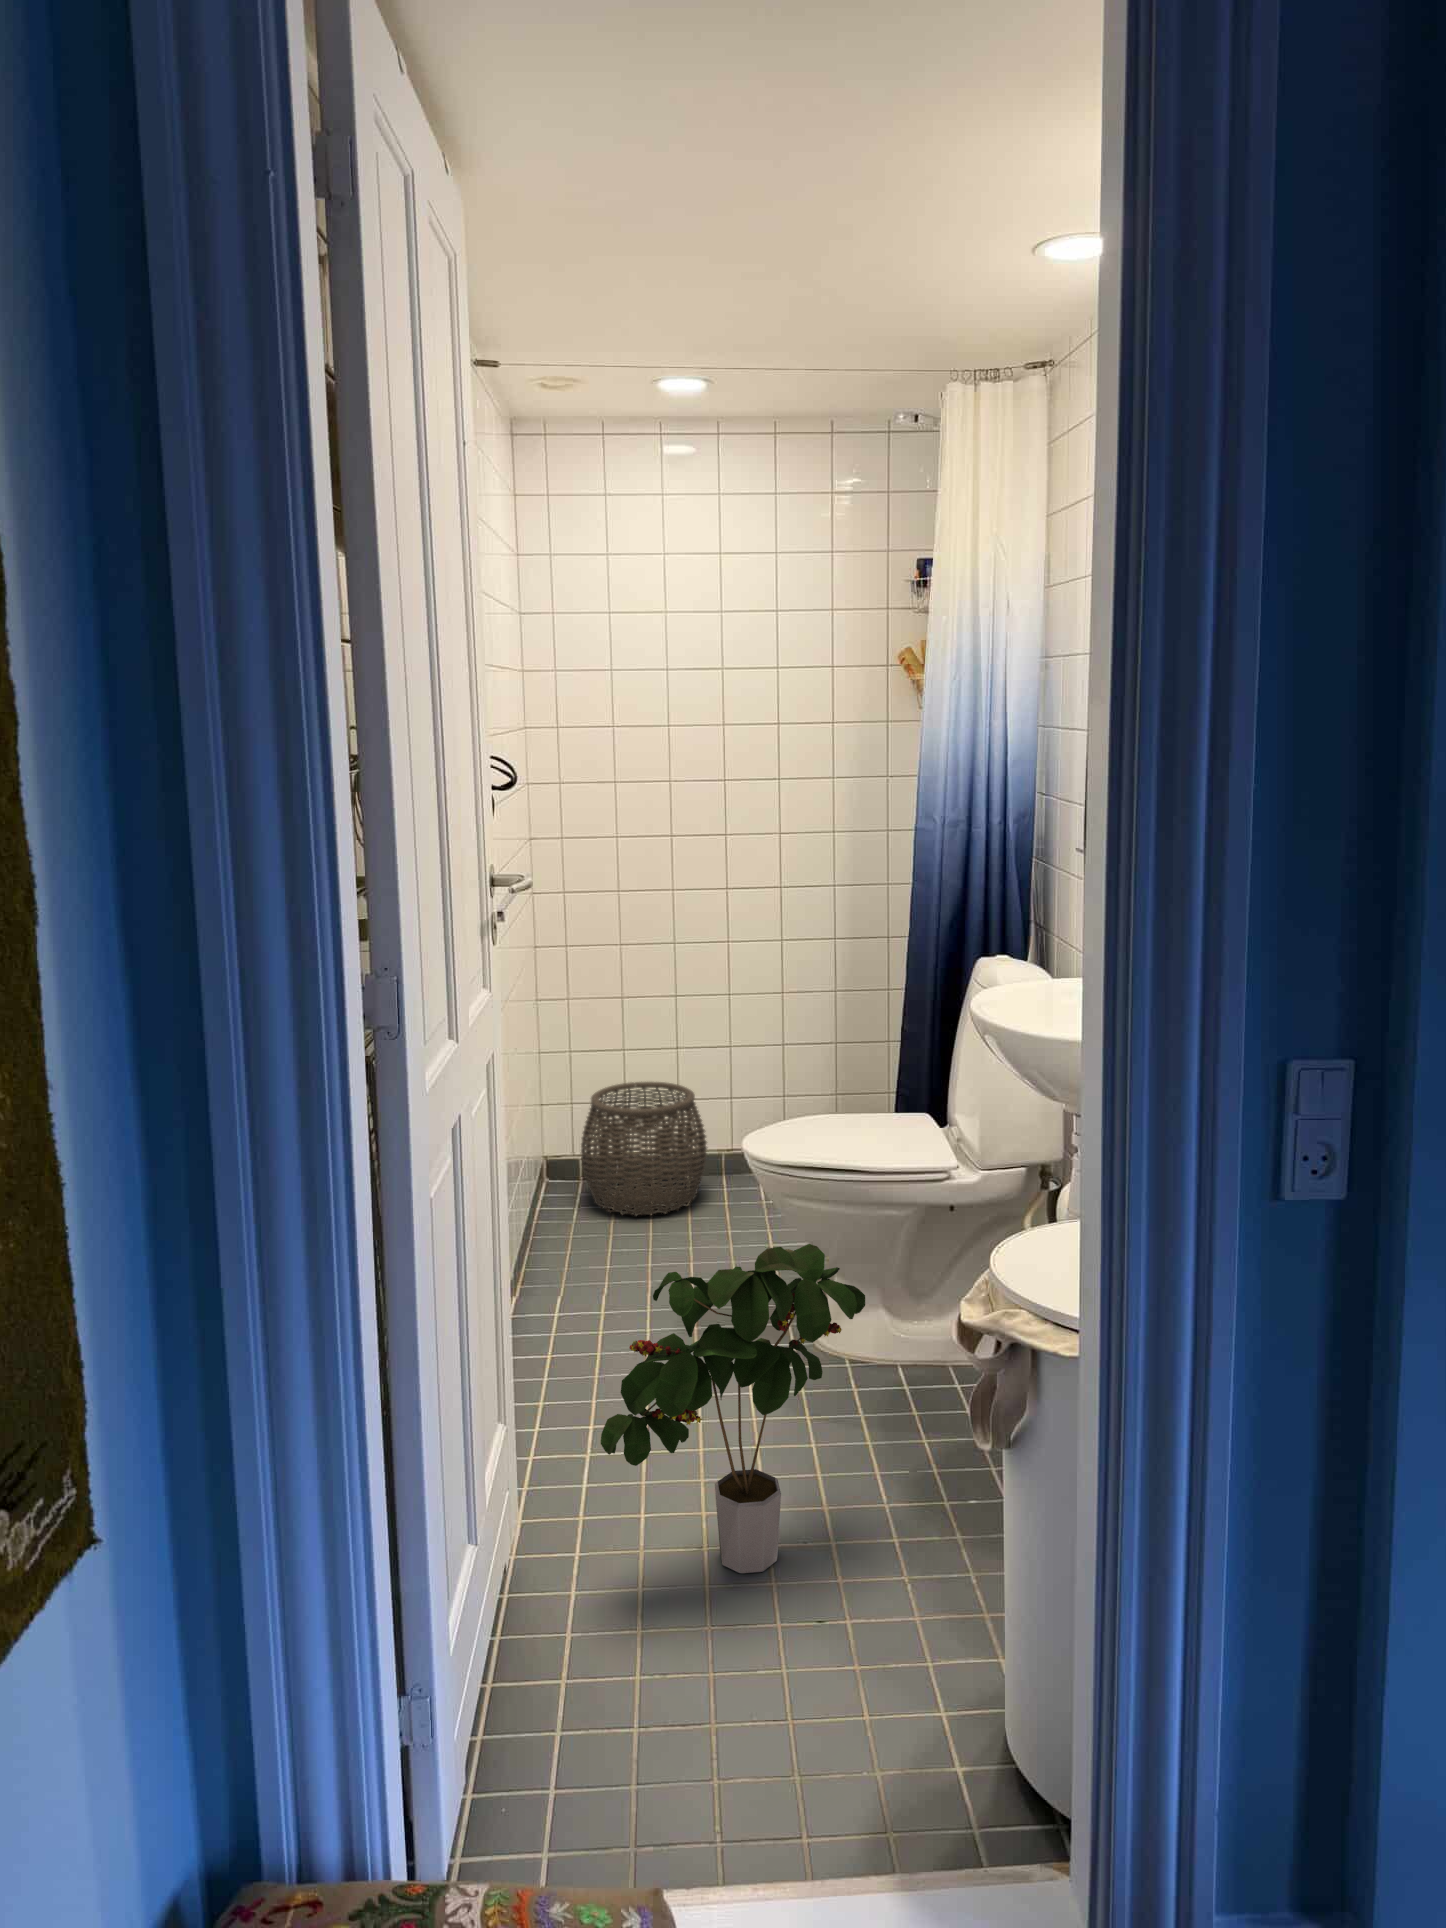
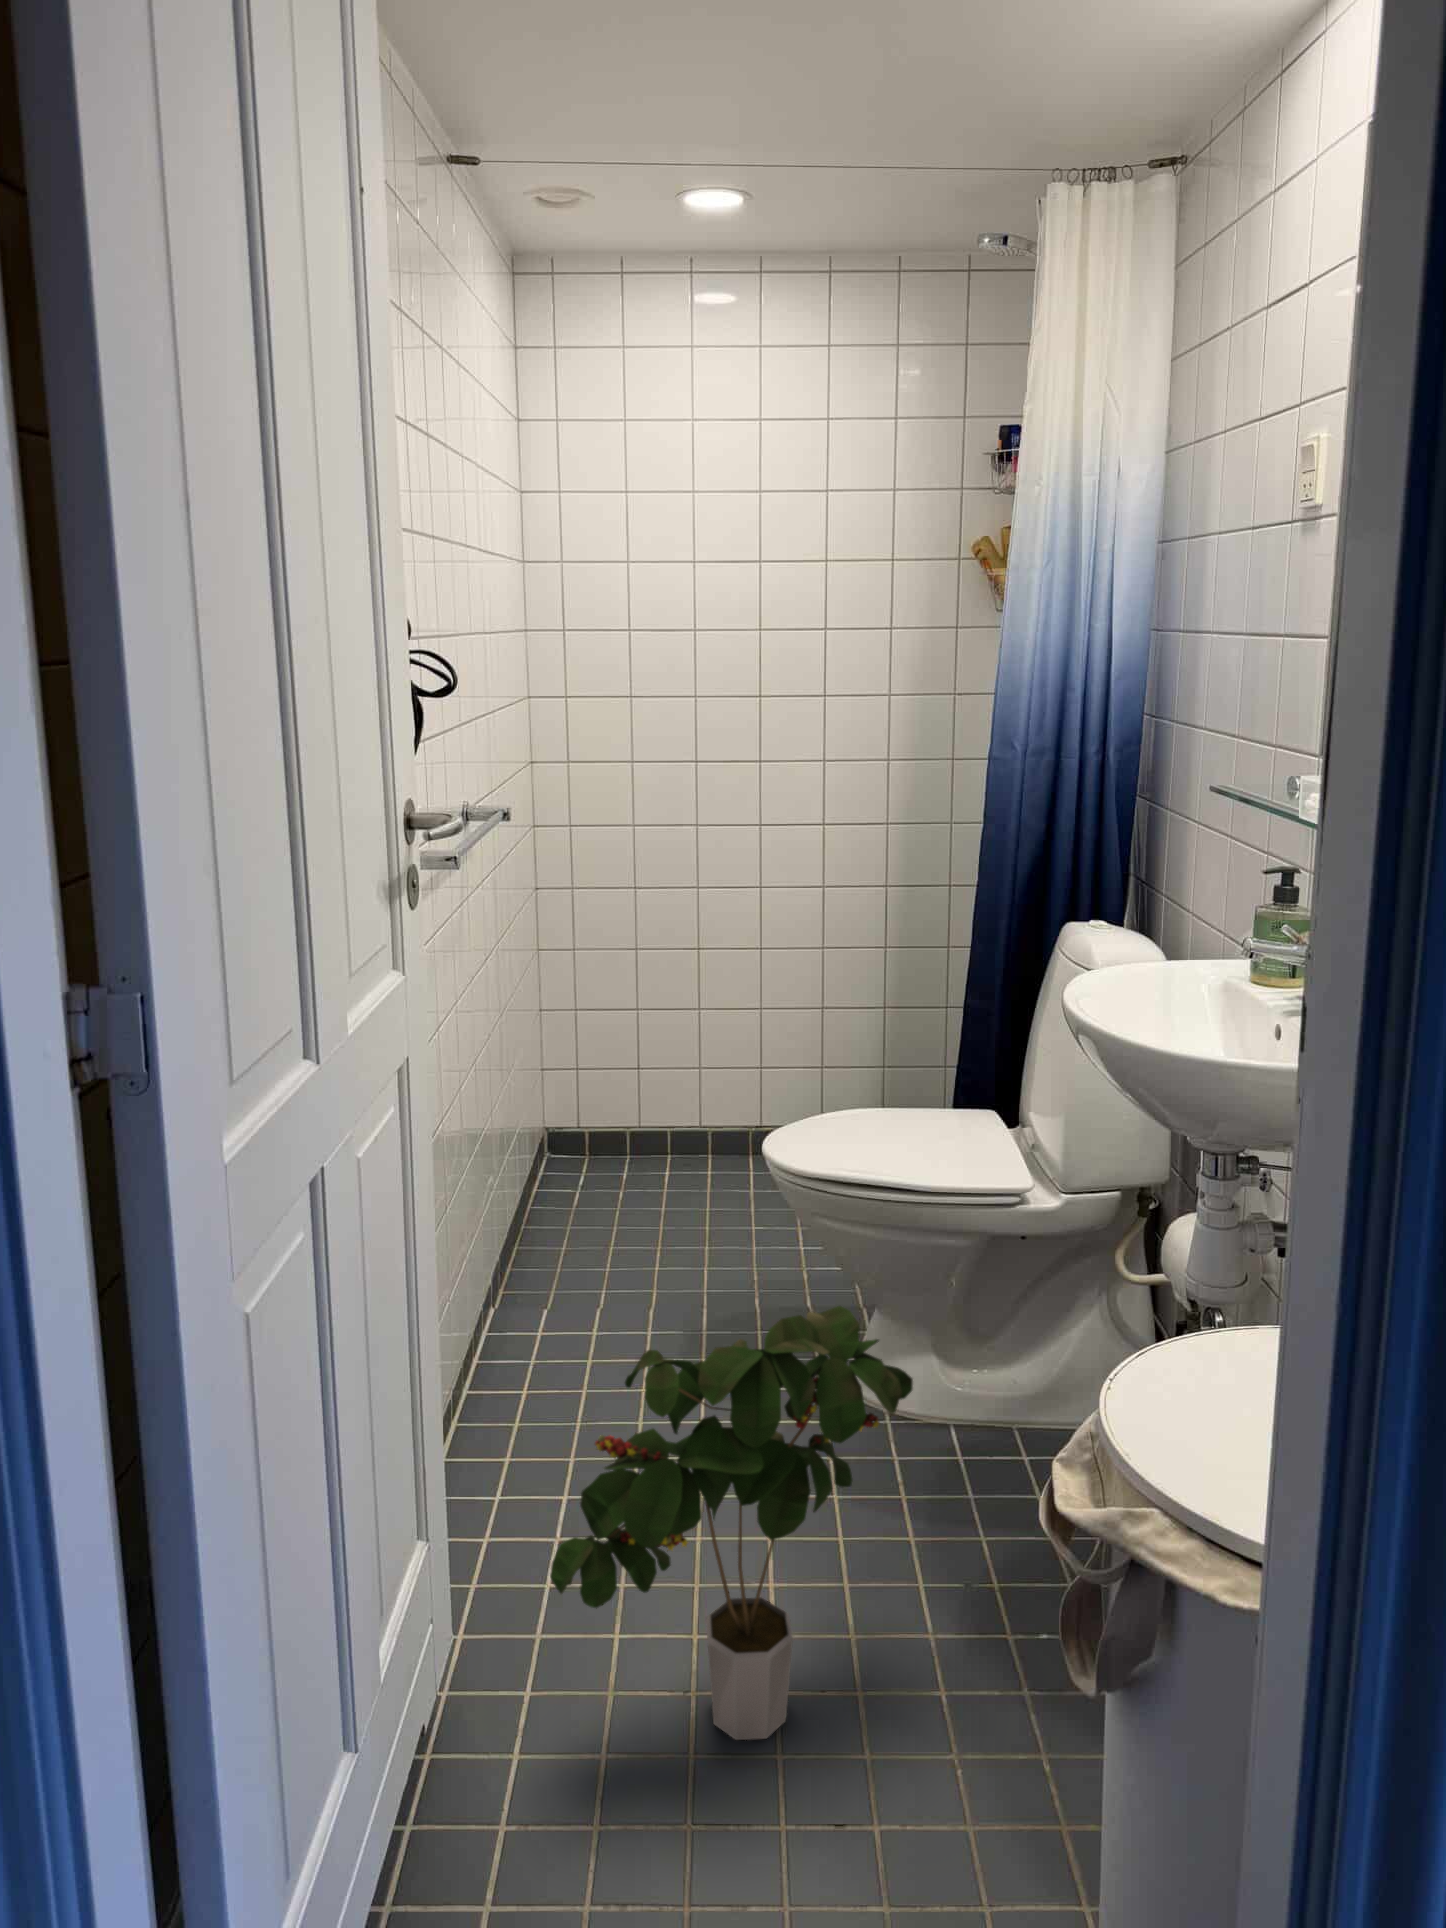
woven basket: present [581,1082,707,1216] -> none [584,1045,732,1204]

